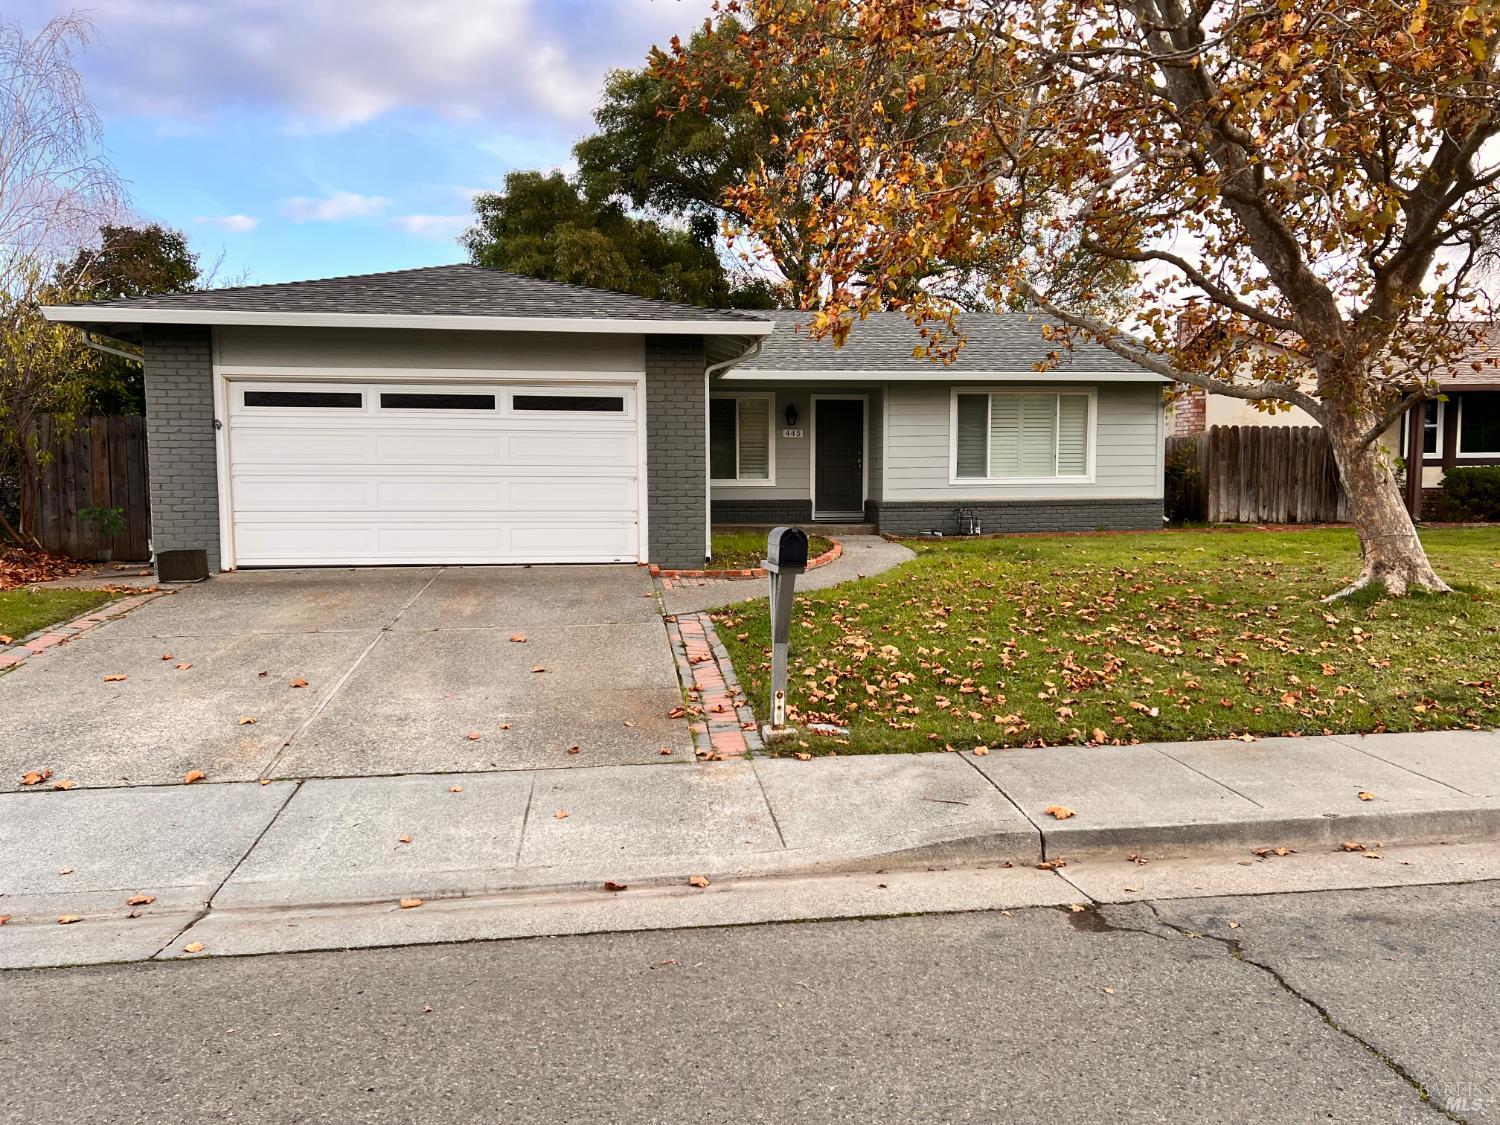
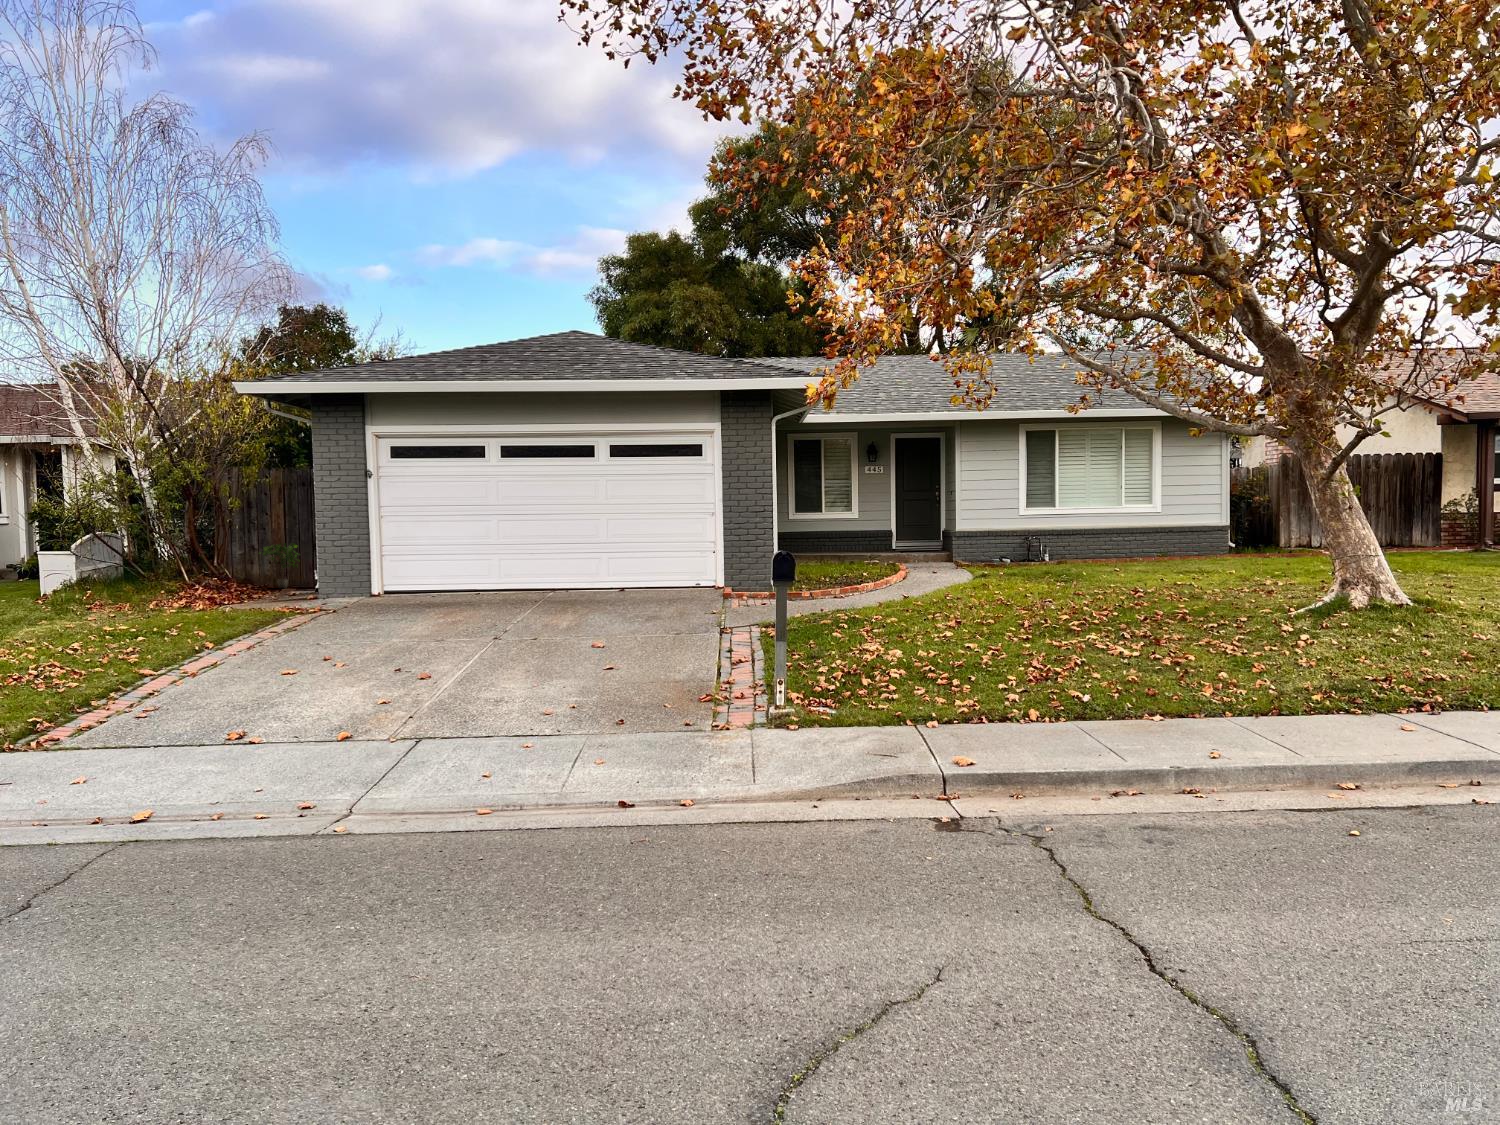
storage bin: present [156,549,209,581] -> none [322,577,363,603]

